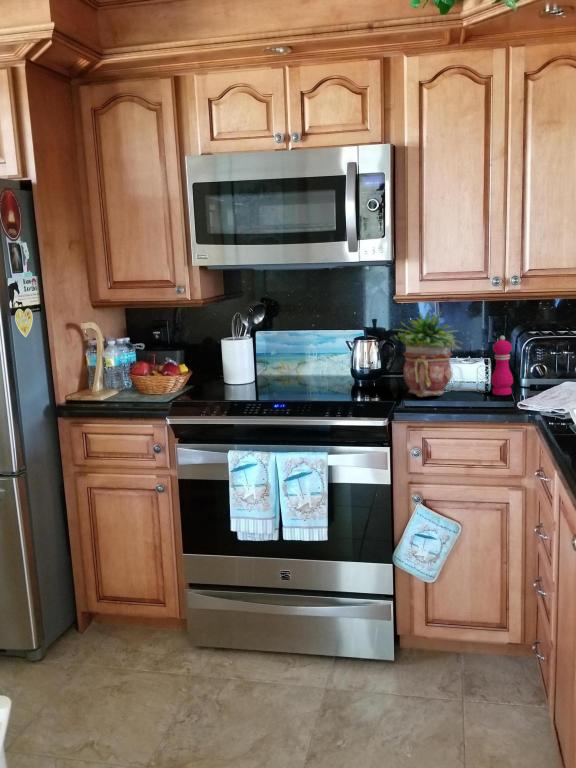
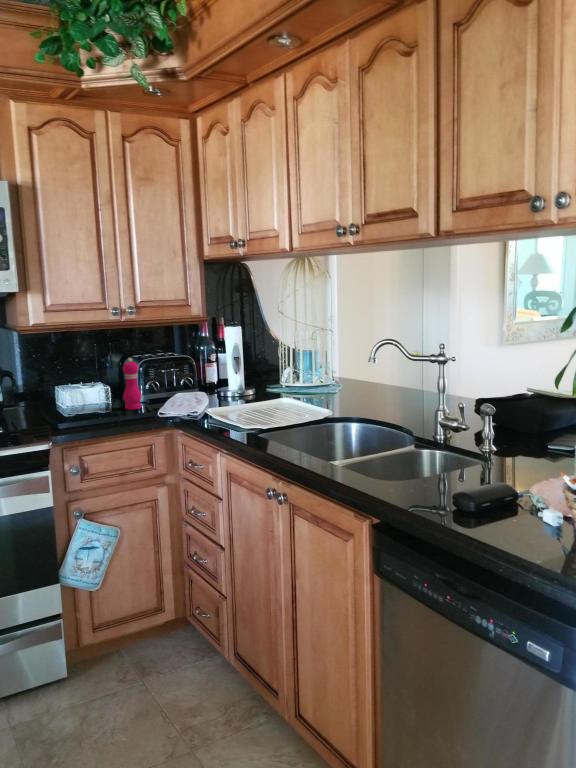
potted plant: present [395,312,462,397] -> none [30,338,100,419]

